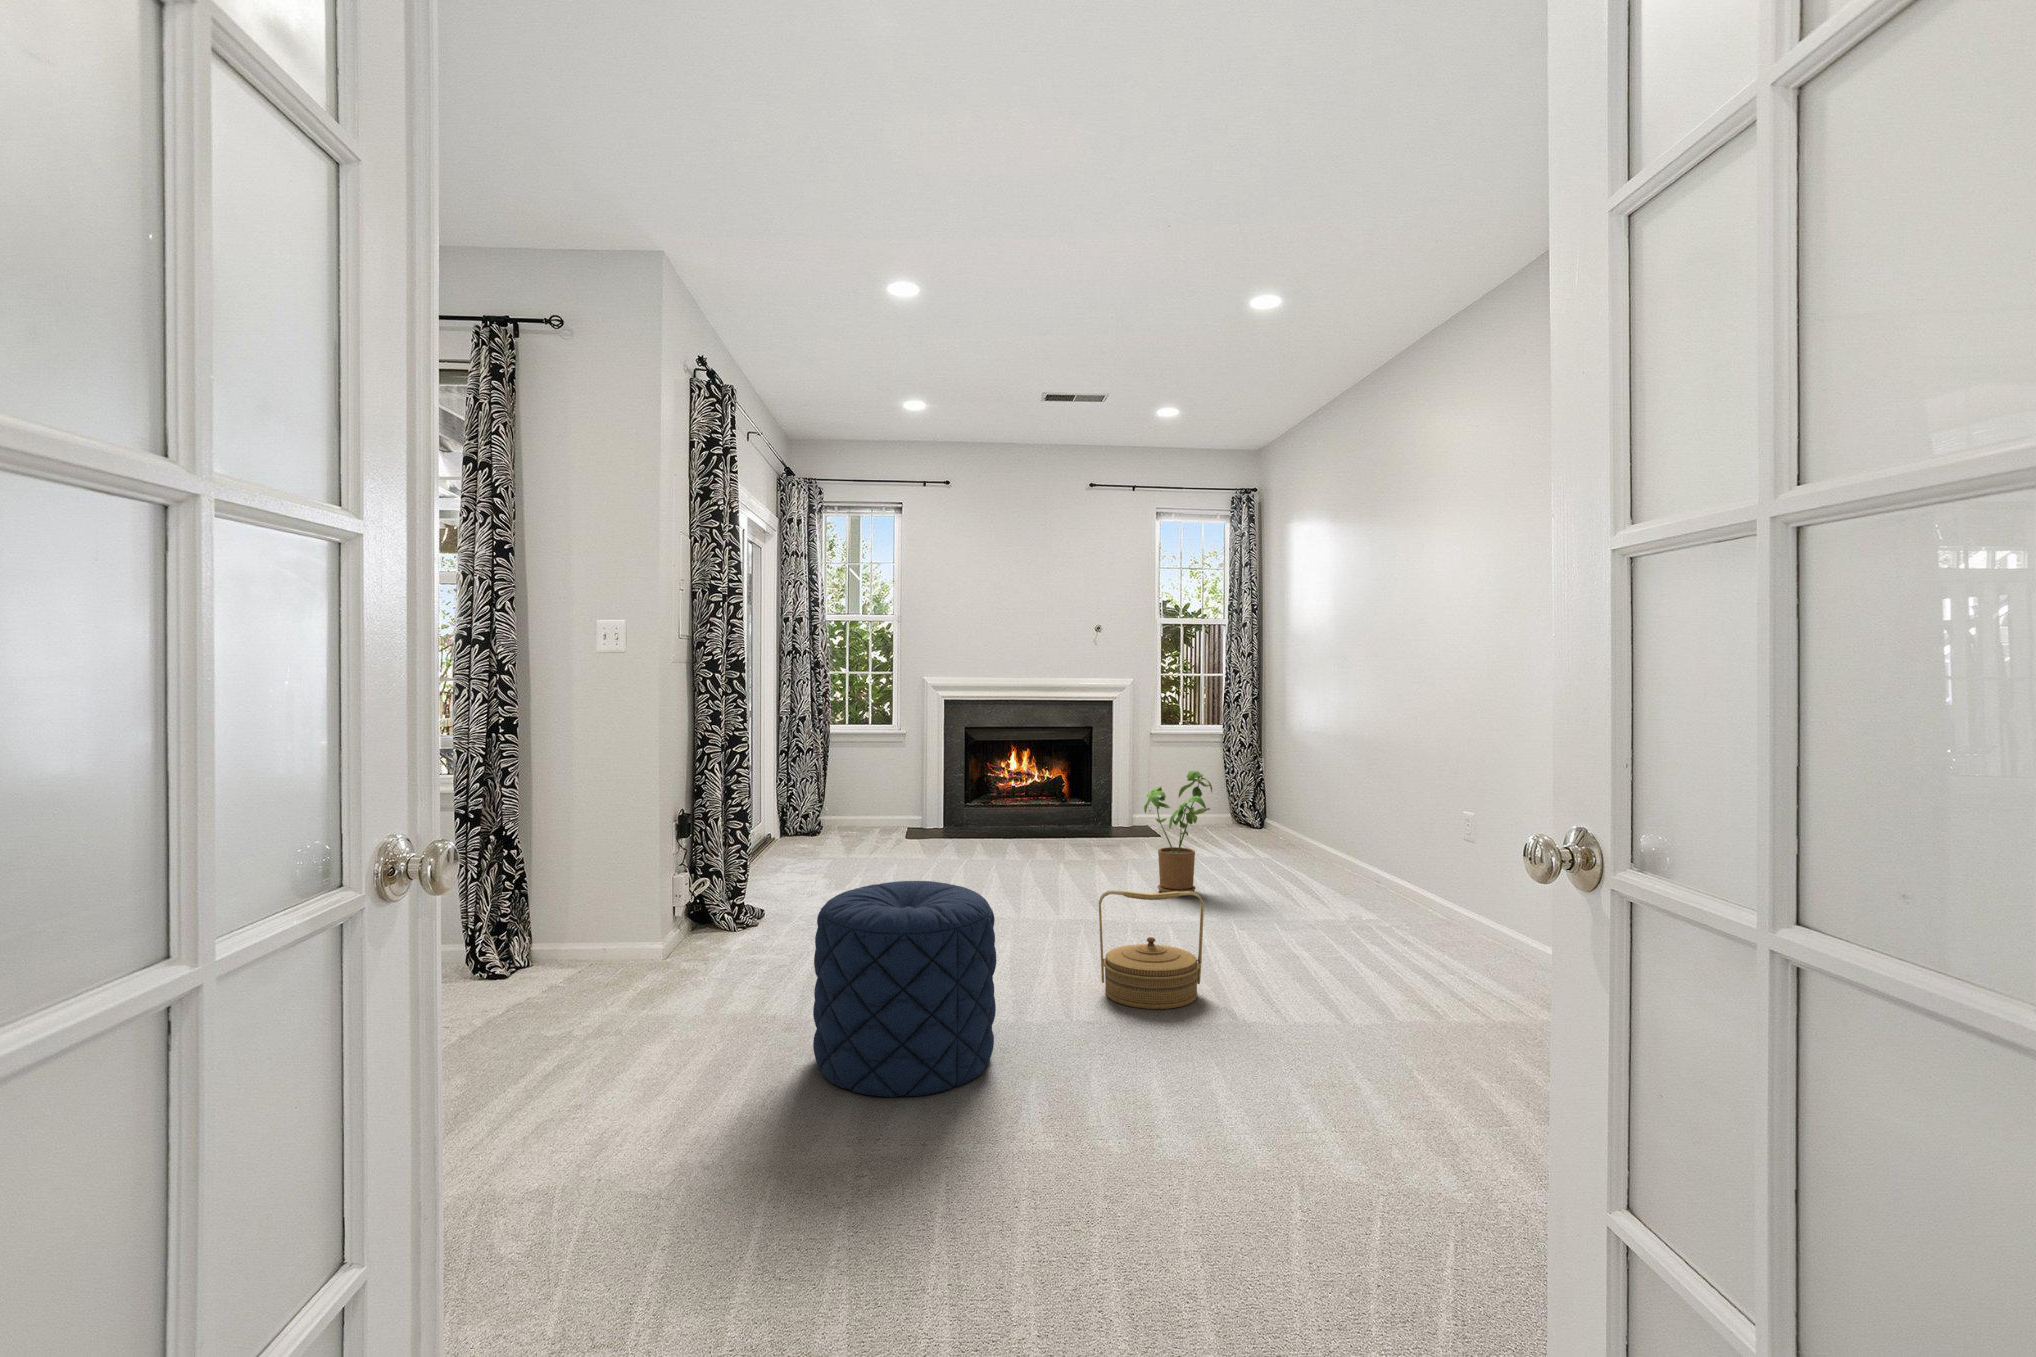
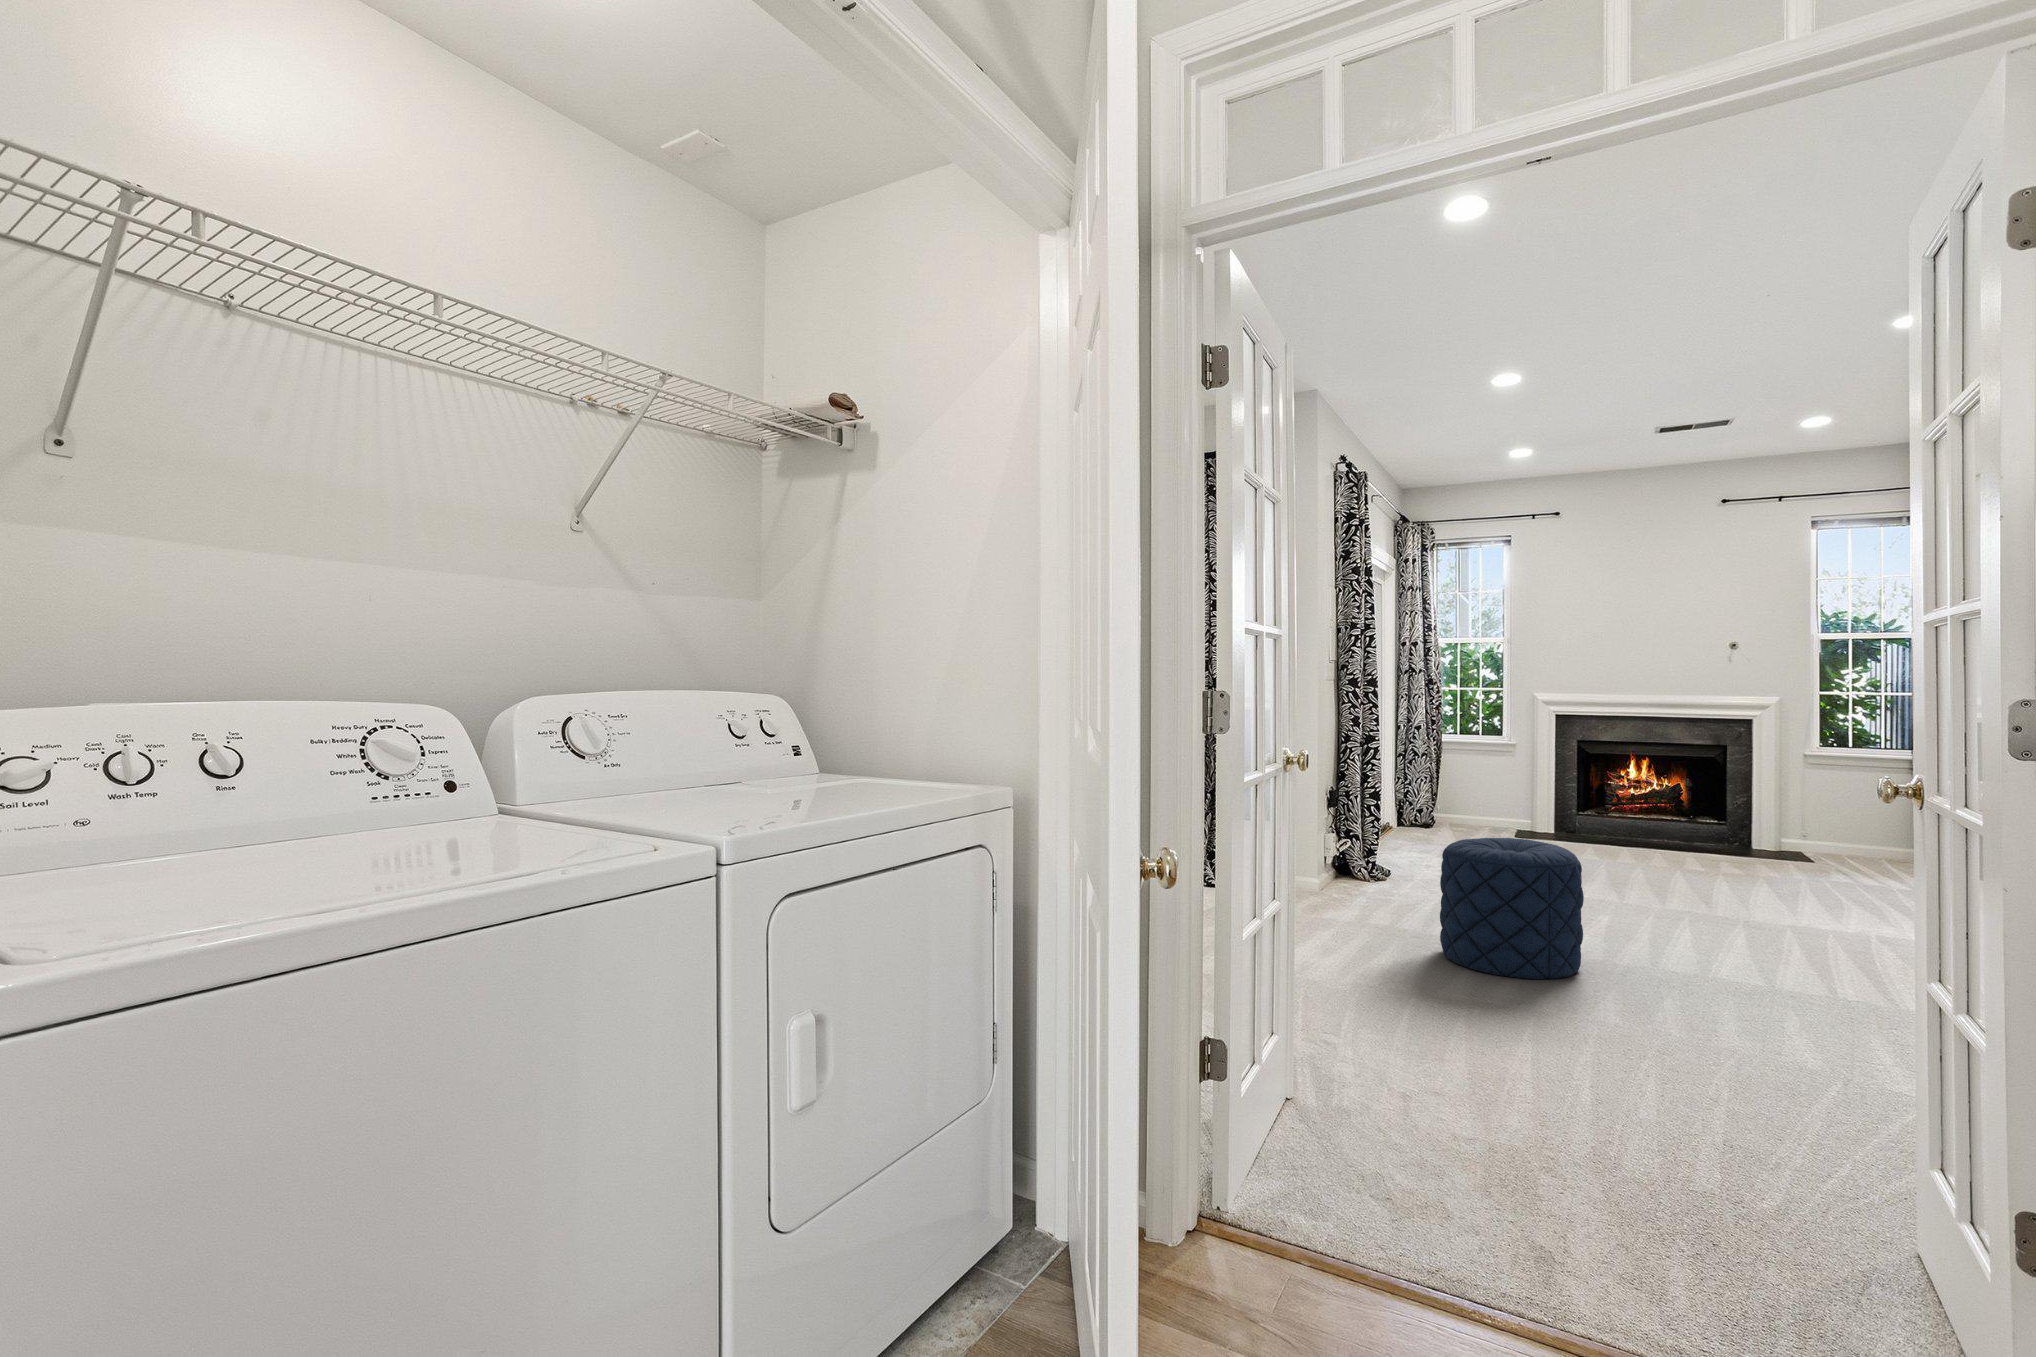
house plant: present [1144,770,1212,893] -> none [1770,785,1857,906]
basket: present [1099,891,1204,1009] -> none [1689,870,1800,972]

